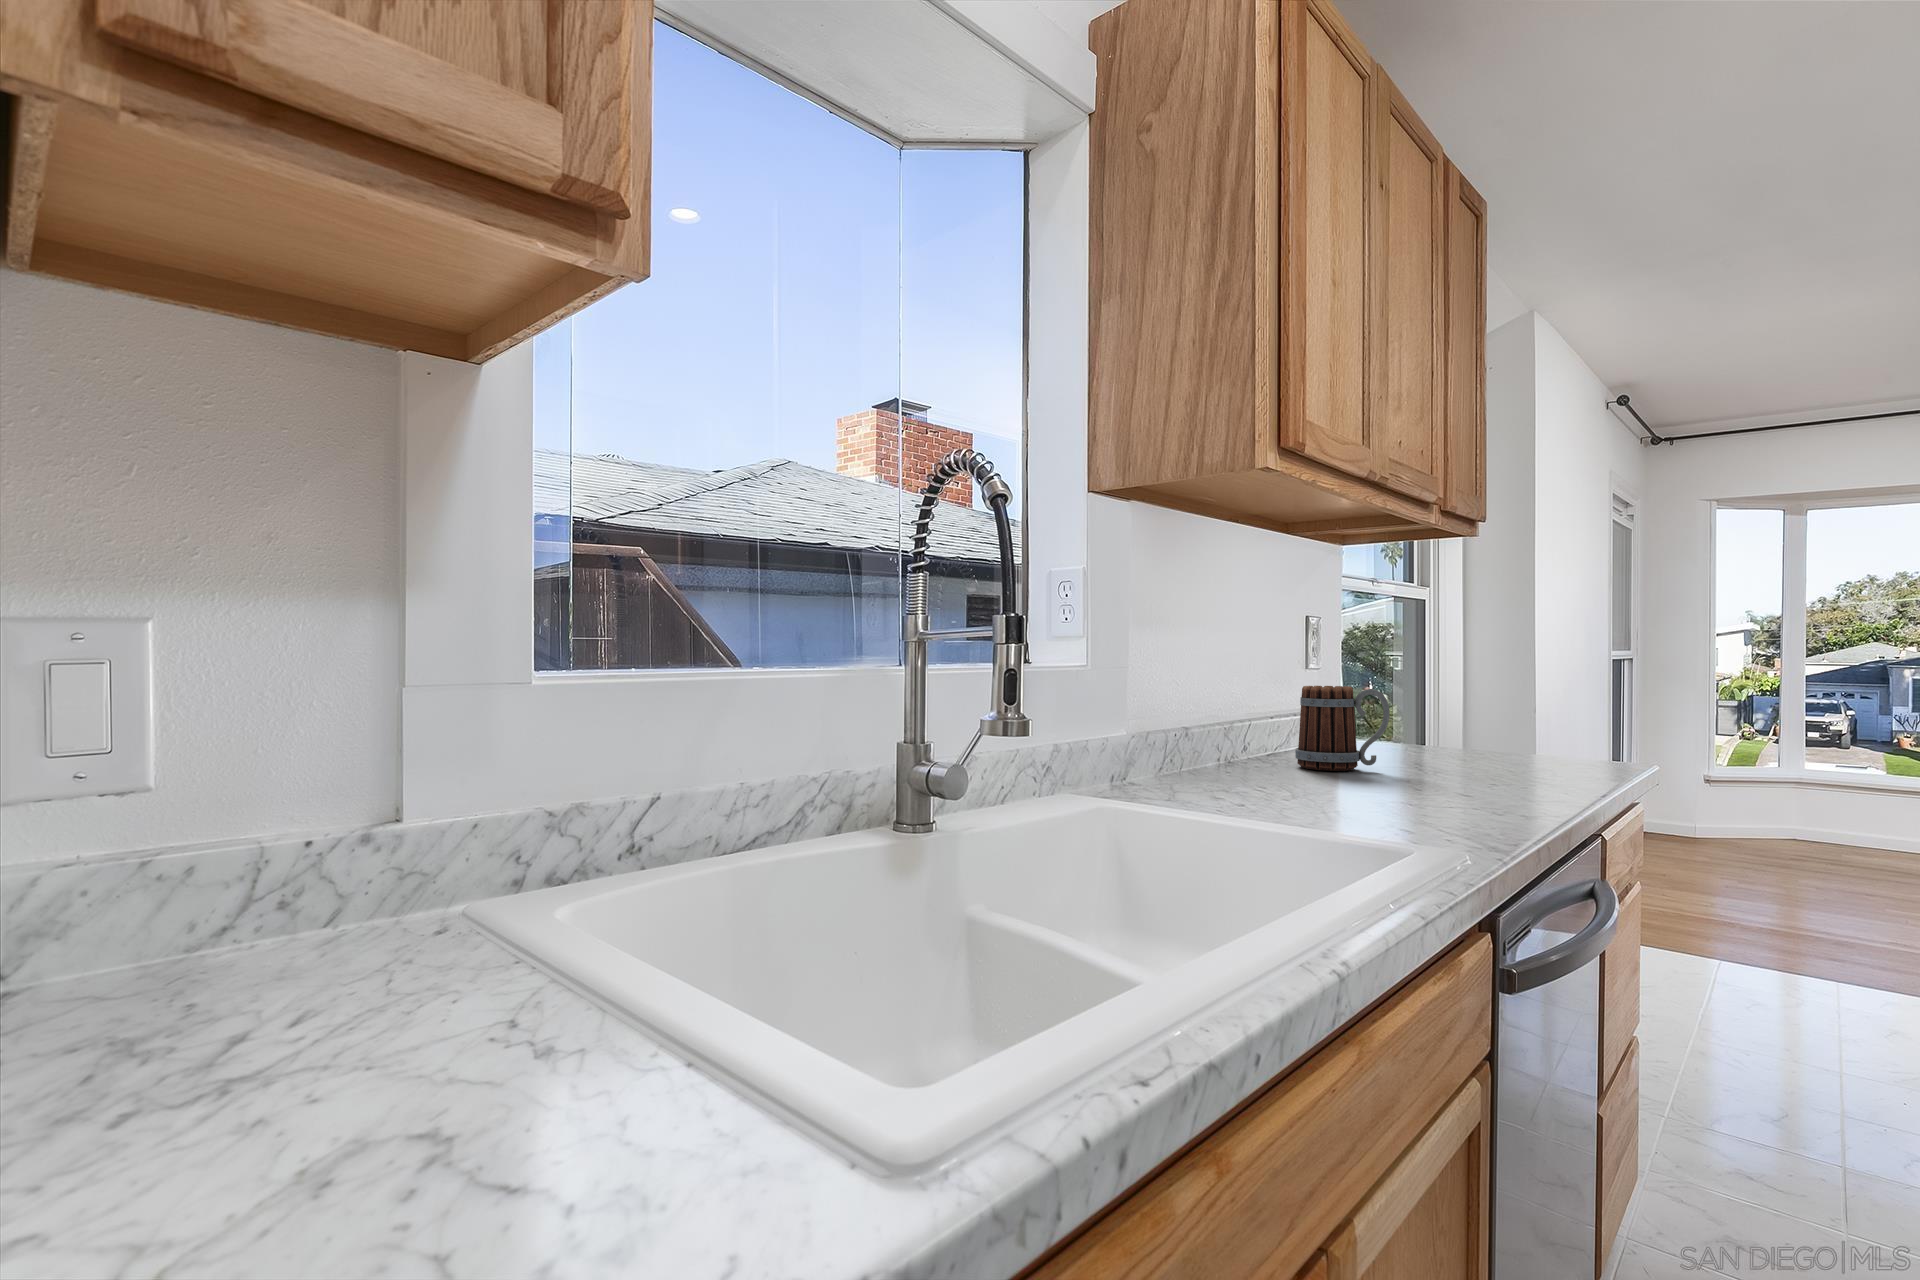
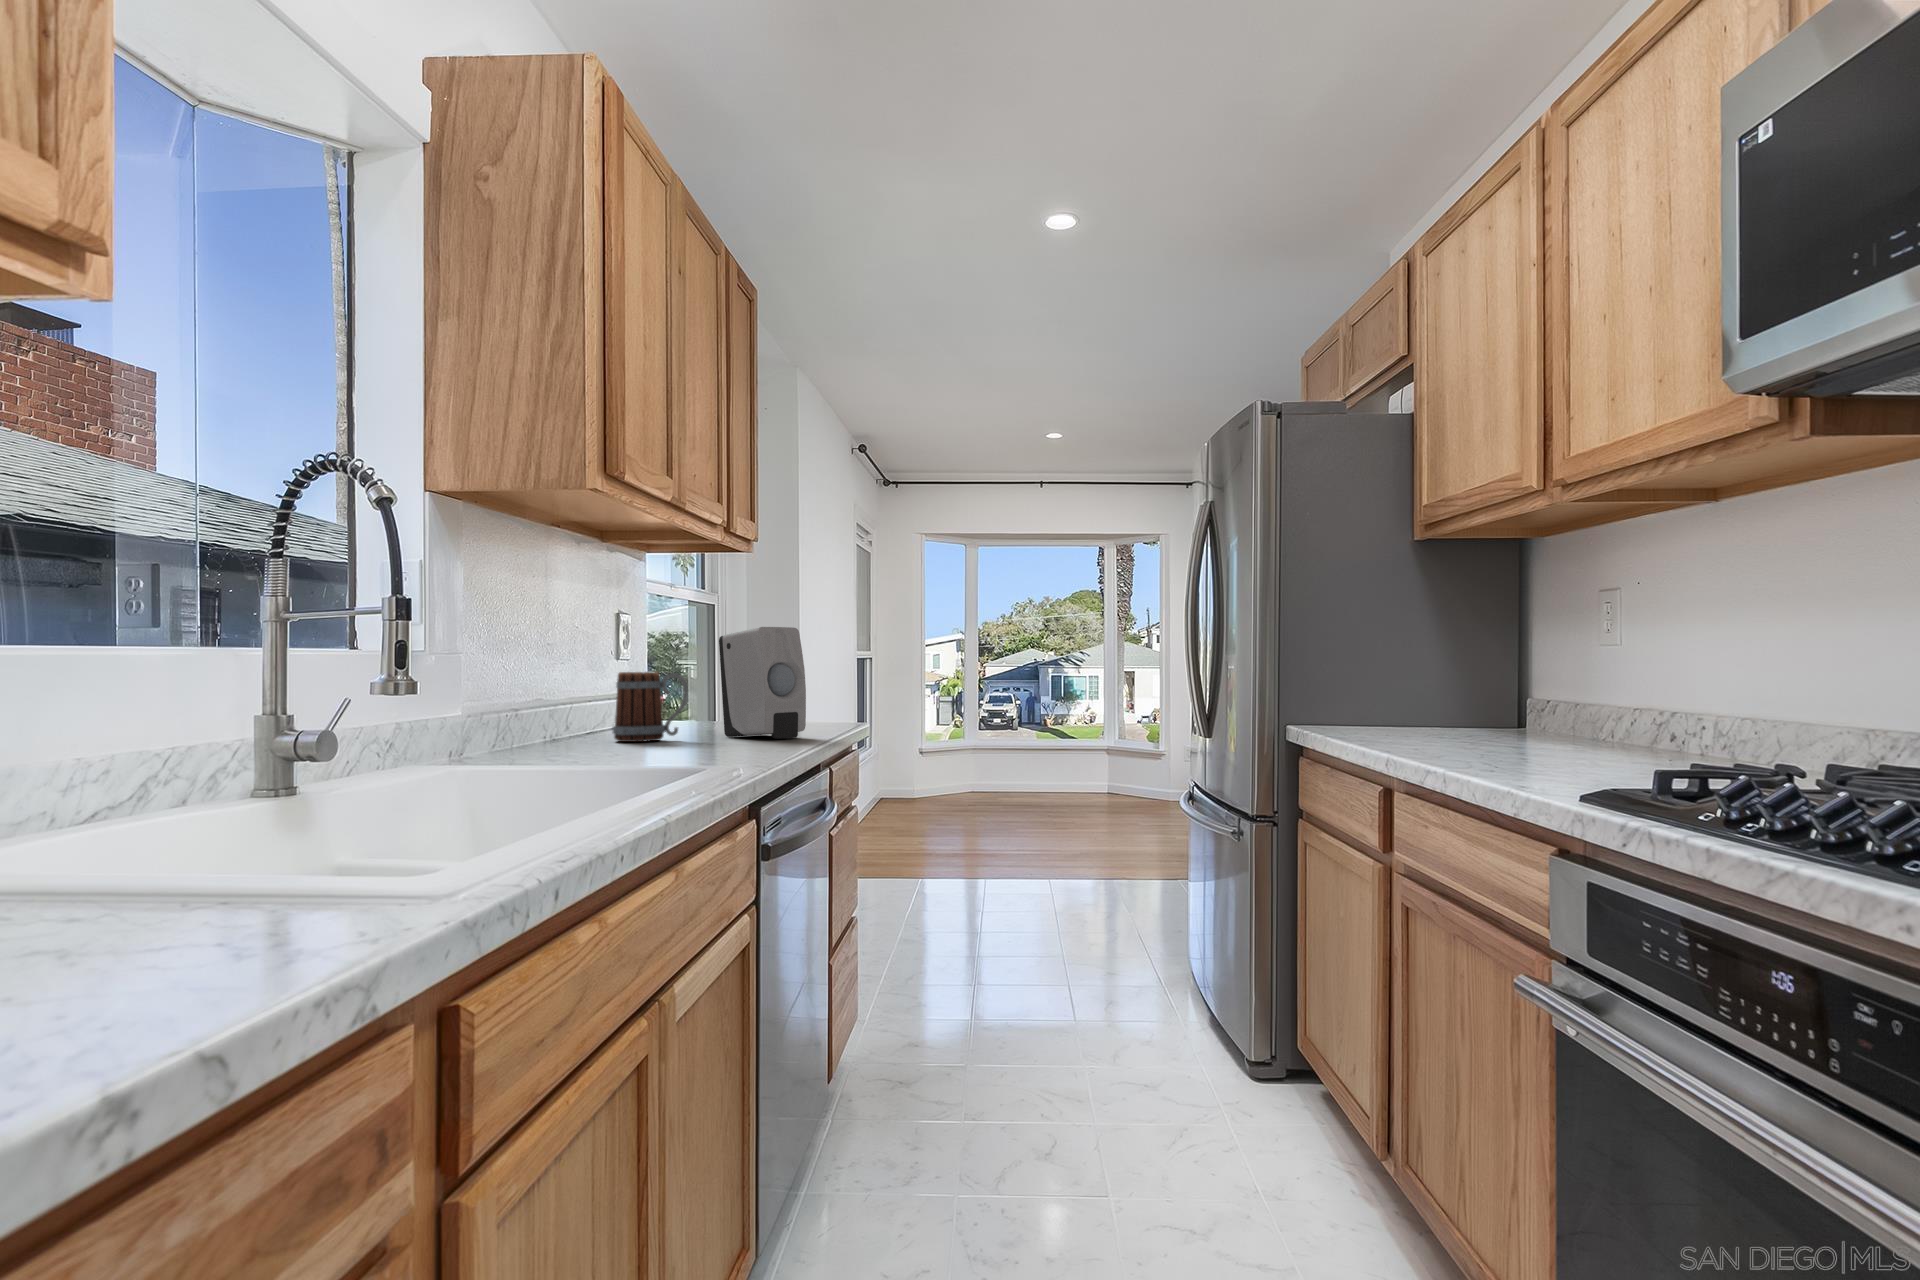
soap dispenser: none [1431,633,1558,782] -> present [719,627,806,739]

